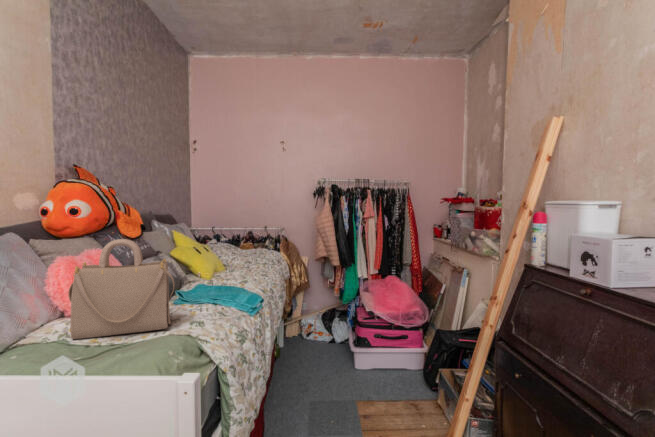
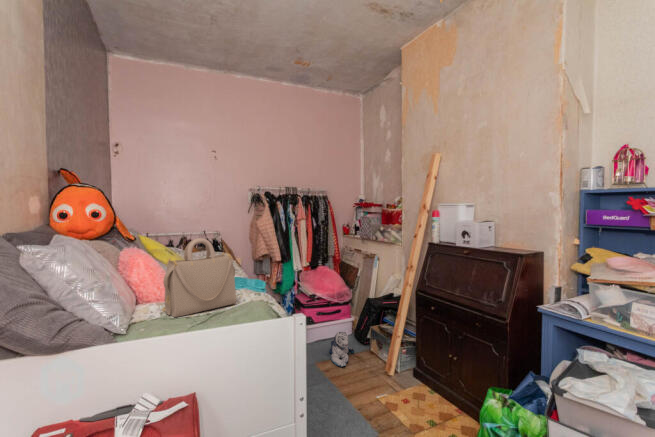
plush toy: none [375,370,411,421] -> present [329,332,354,367]

